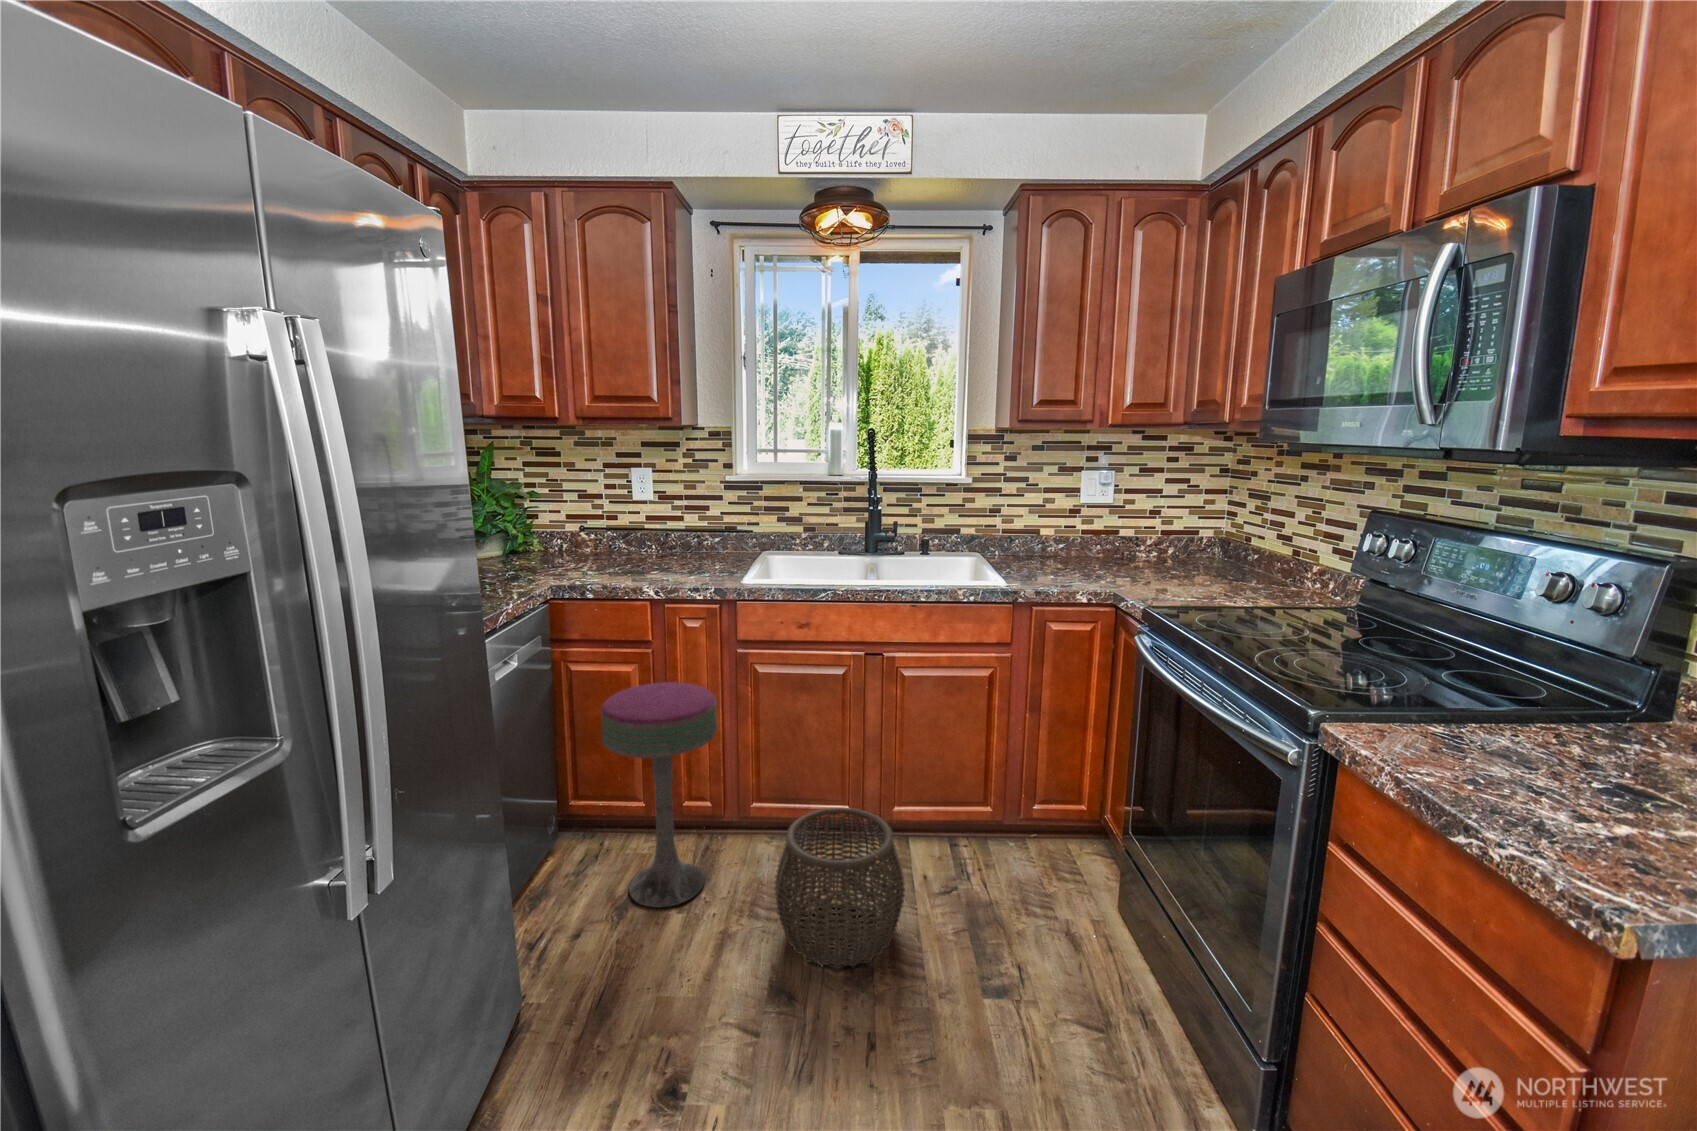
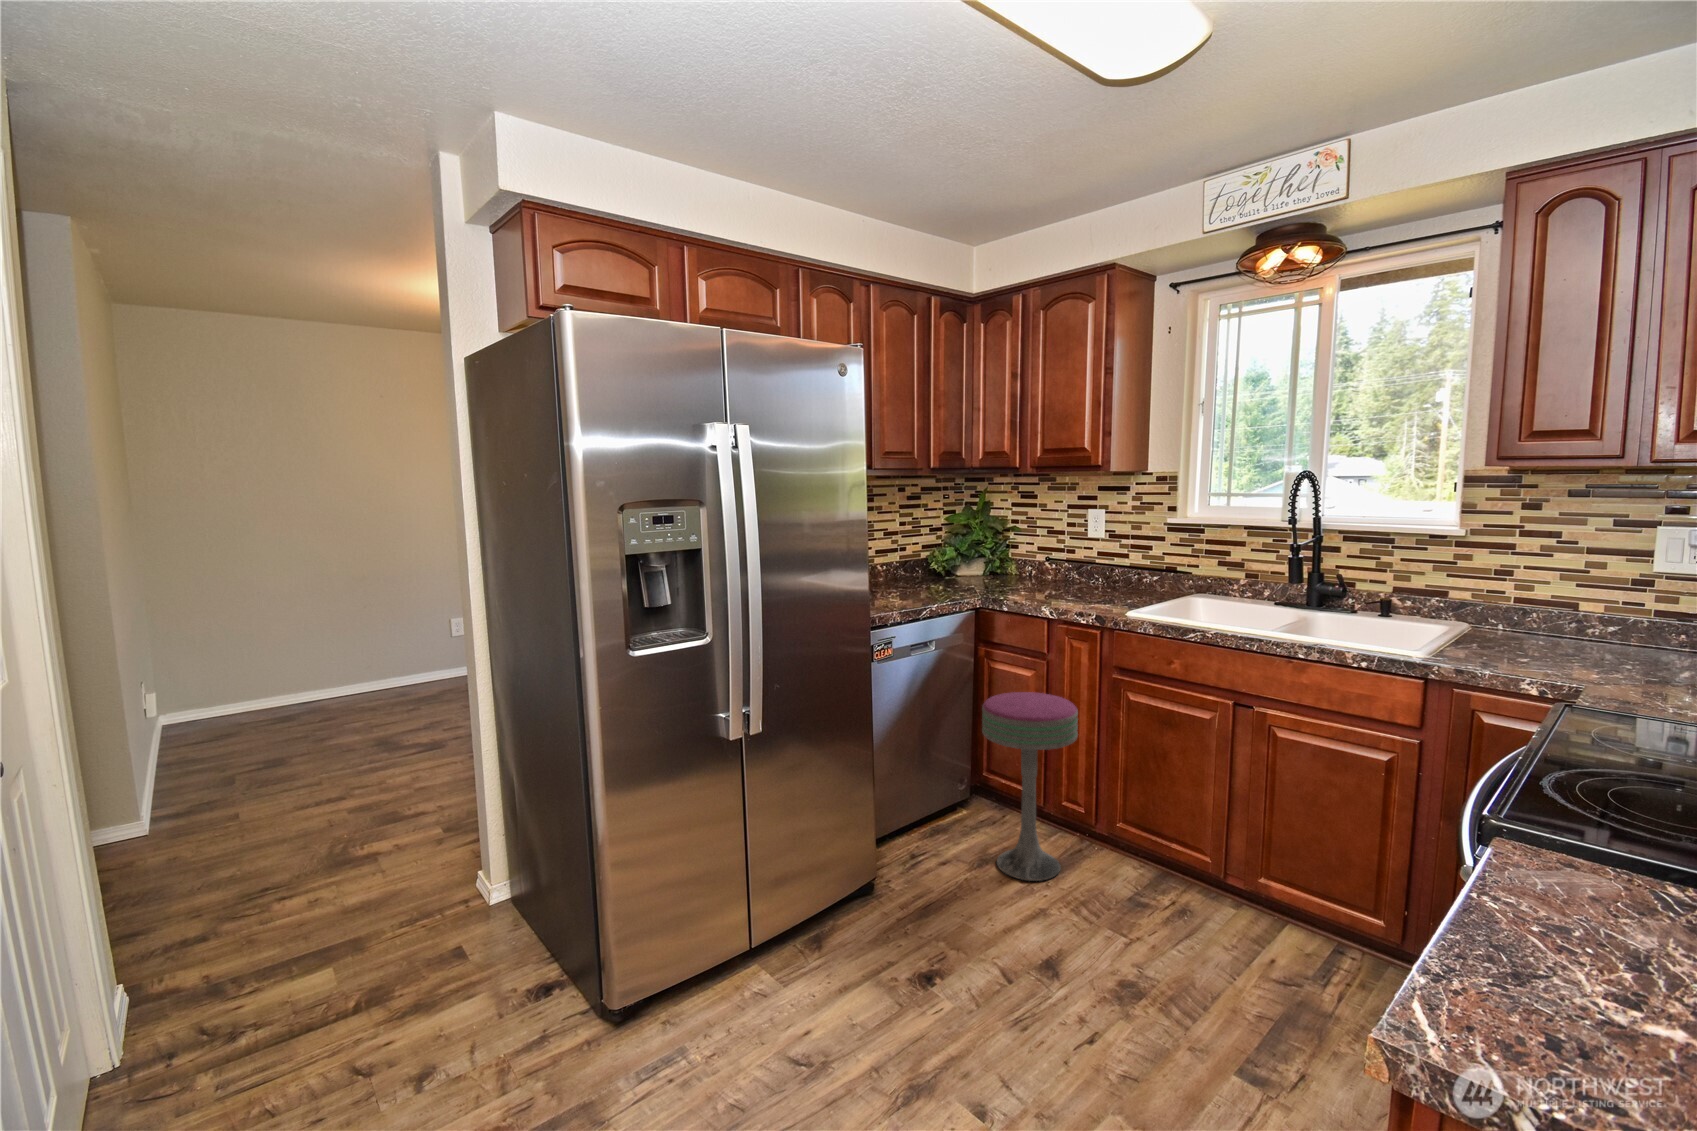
woven basket: present [774,808,905,969] -> none [1072,836,1205,988]

